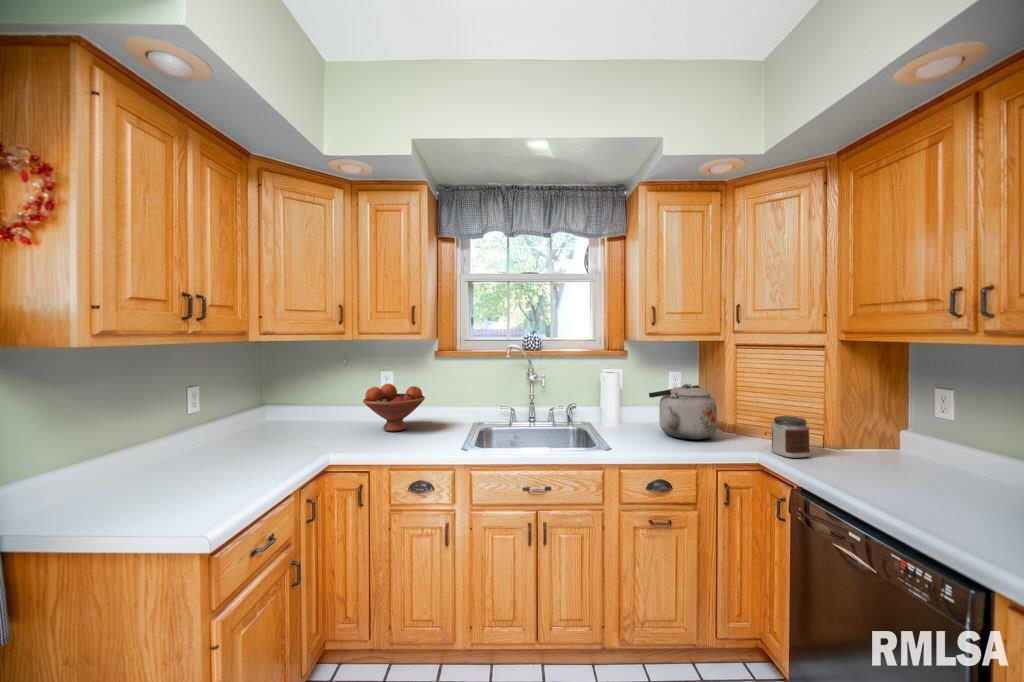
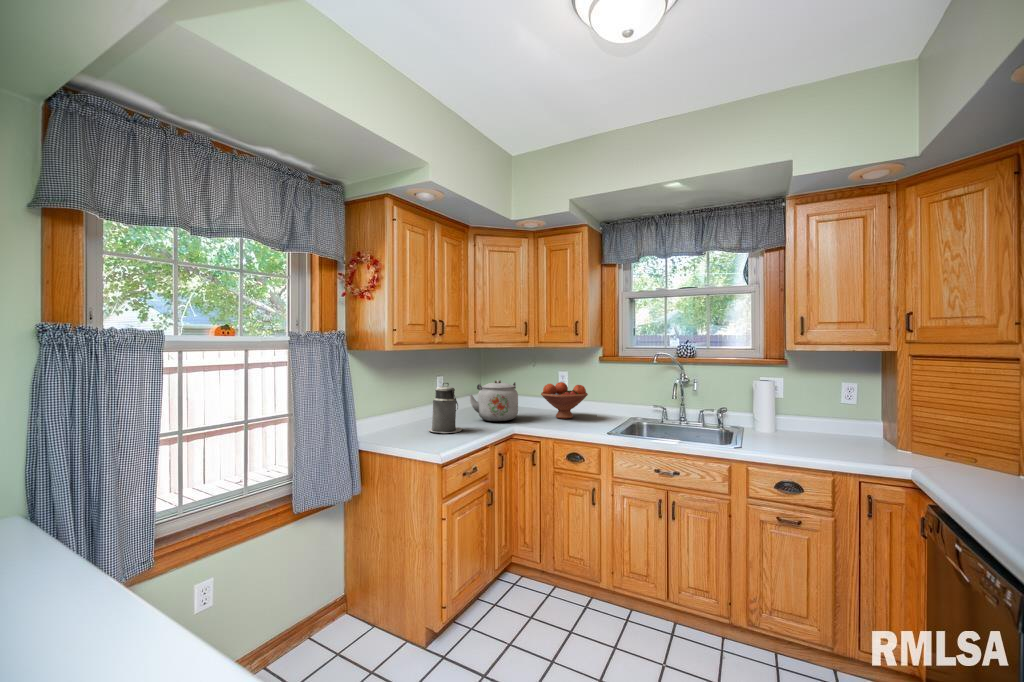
kettle: present [649,384,717,439] -> present [469,380,518,421]
canister: none [175,398,244,485] -> present [429,382,462,433]
jar: present [771,416,810,458] -> none [931,431,981,477]

